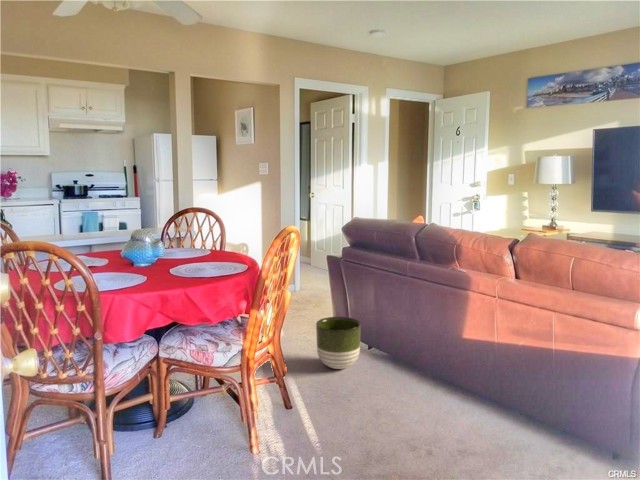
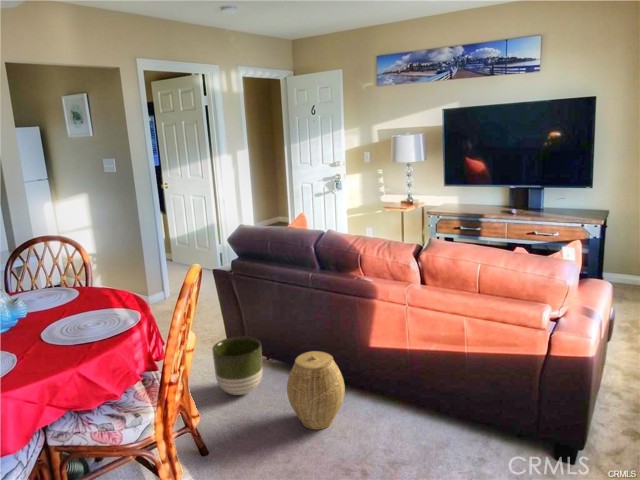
woven basket: none [372,334,428,408] -> present [287,351,345,429]

